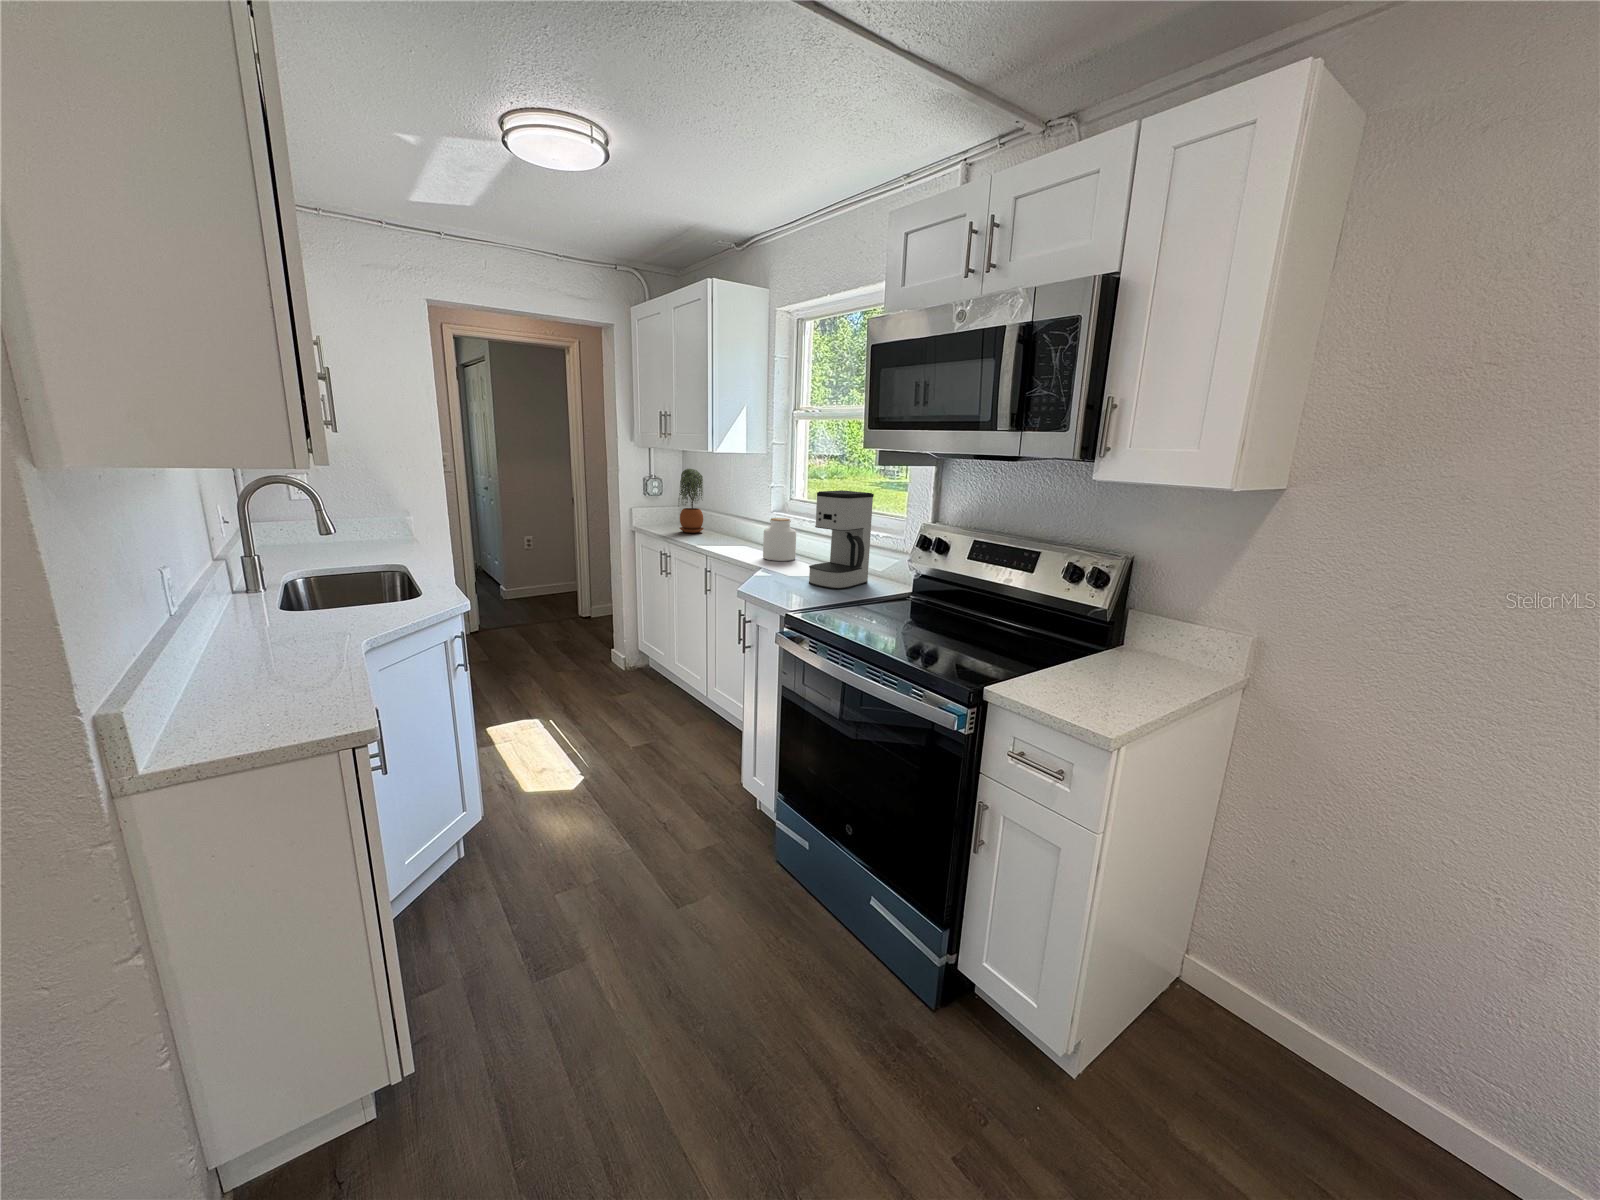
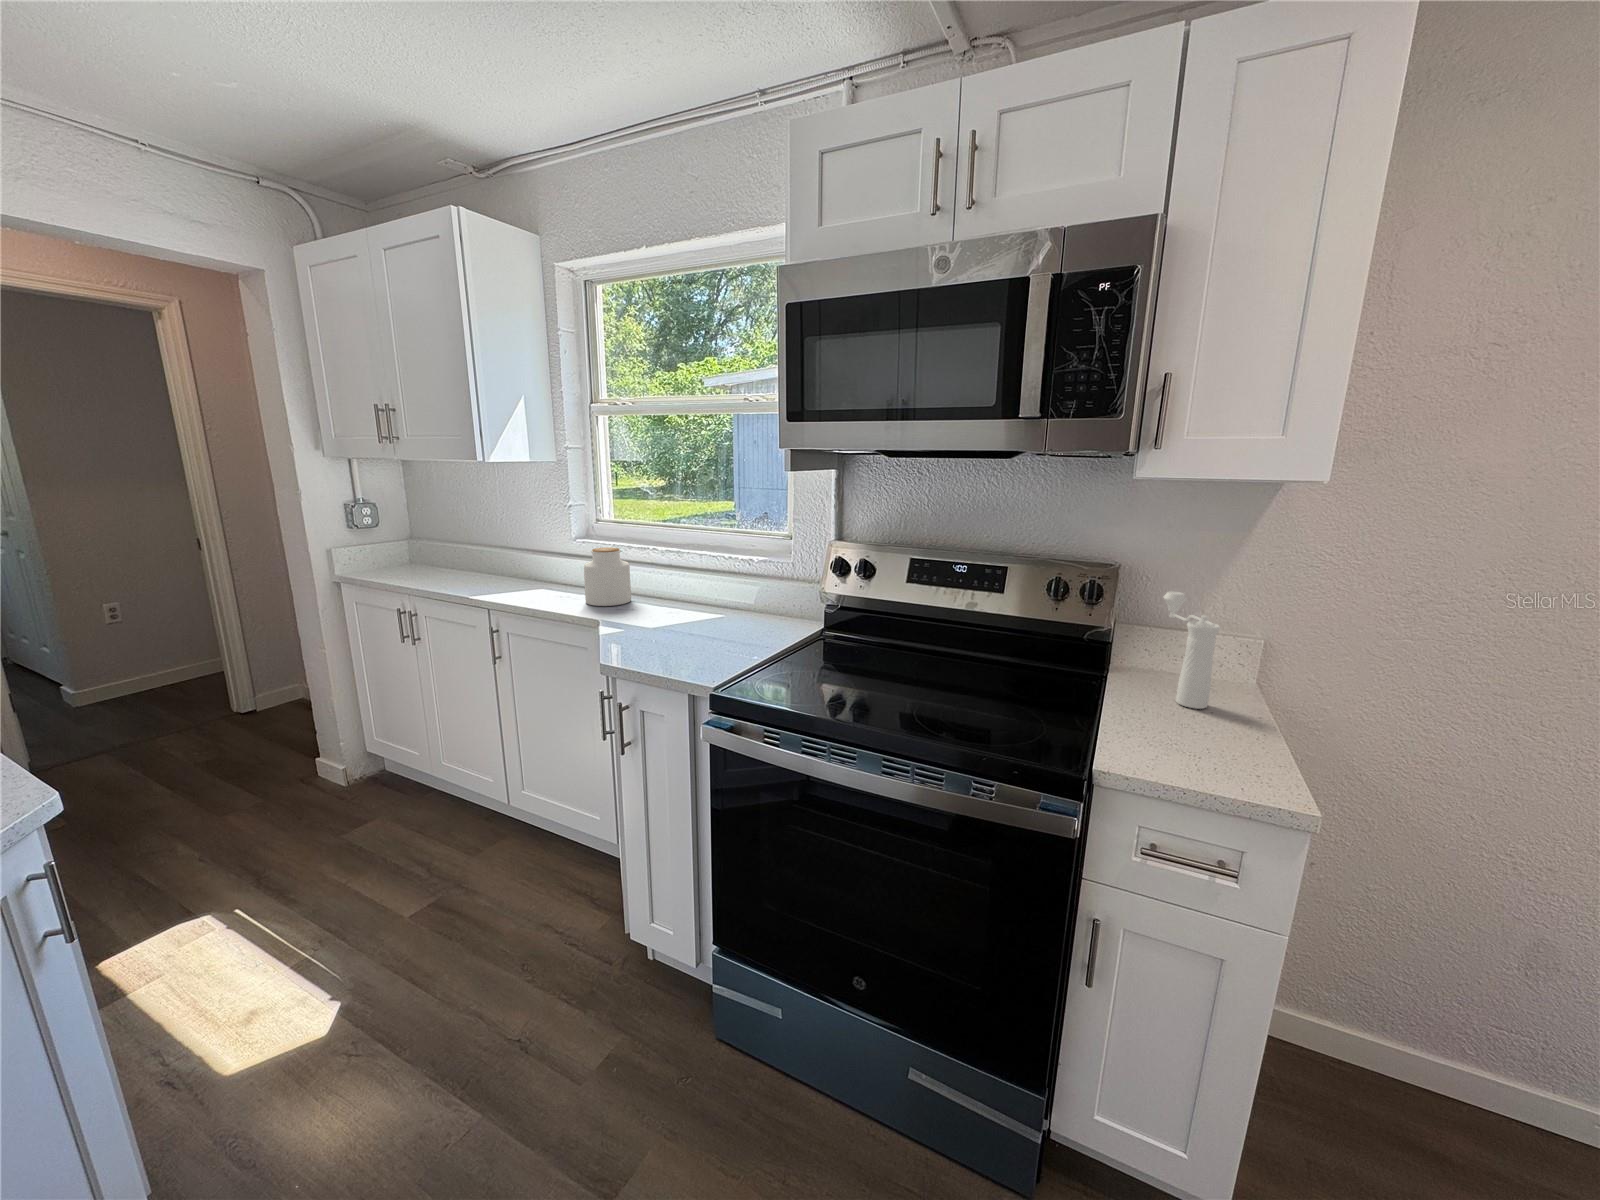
potted plant: present [679,469,704,533] -> none [419,486,464,577]
coffee maker: present [809,490,874,589] -> none [687,506,761,639]
pepper mill: none [1135,582,1174,681] -> present [1164,591,1220,709]

